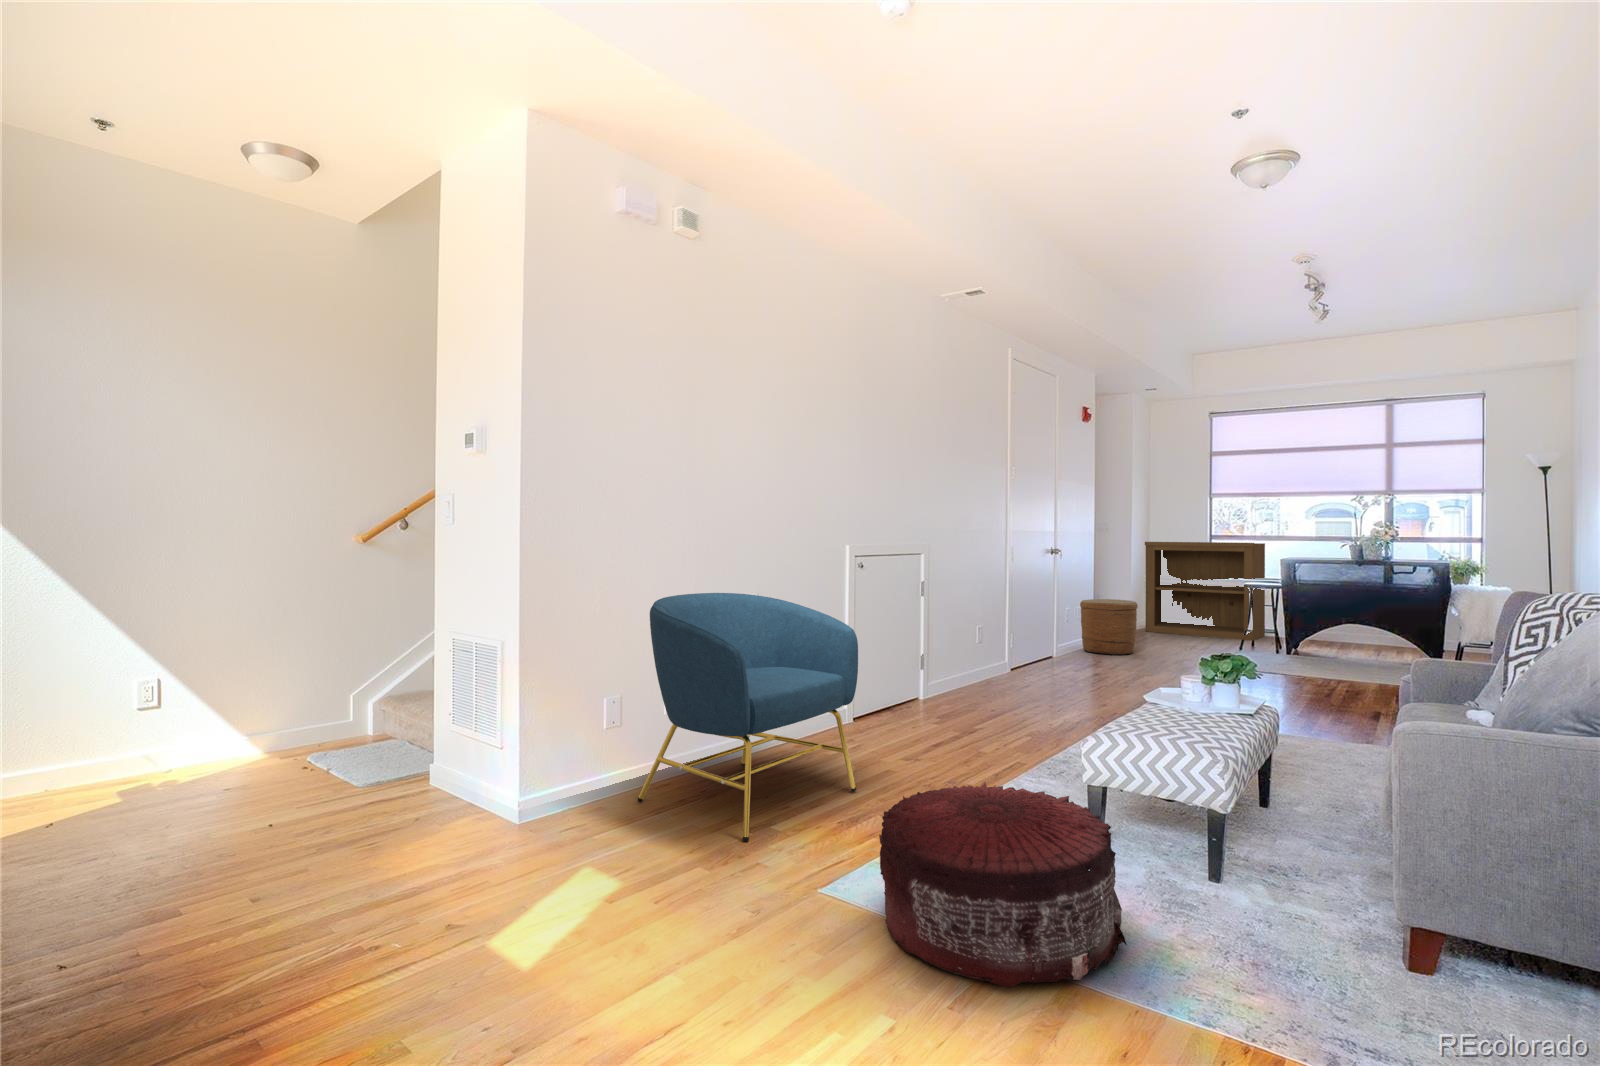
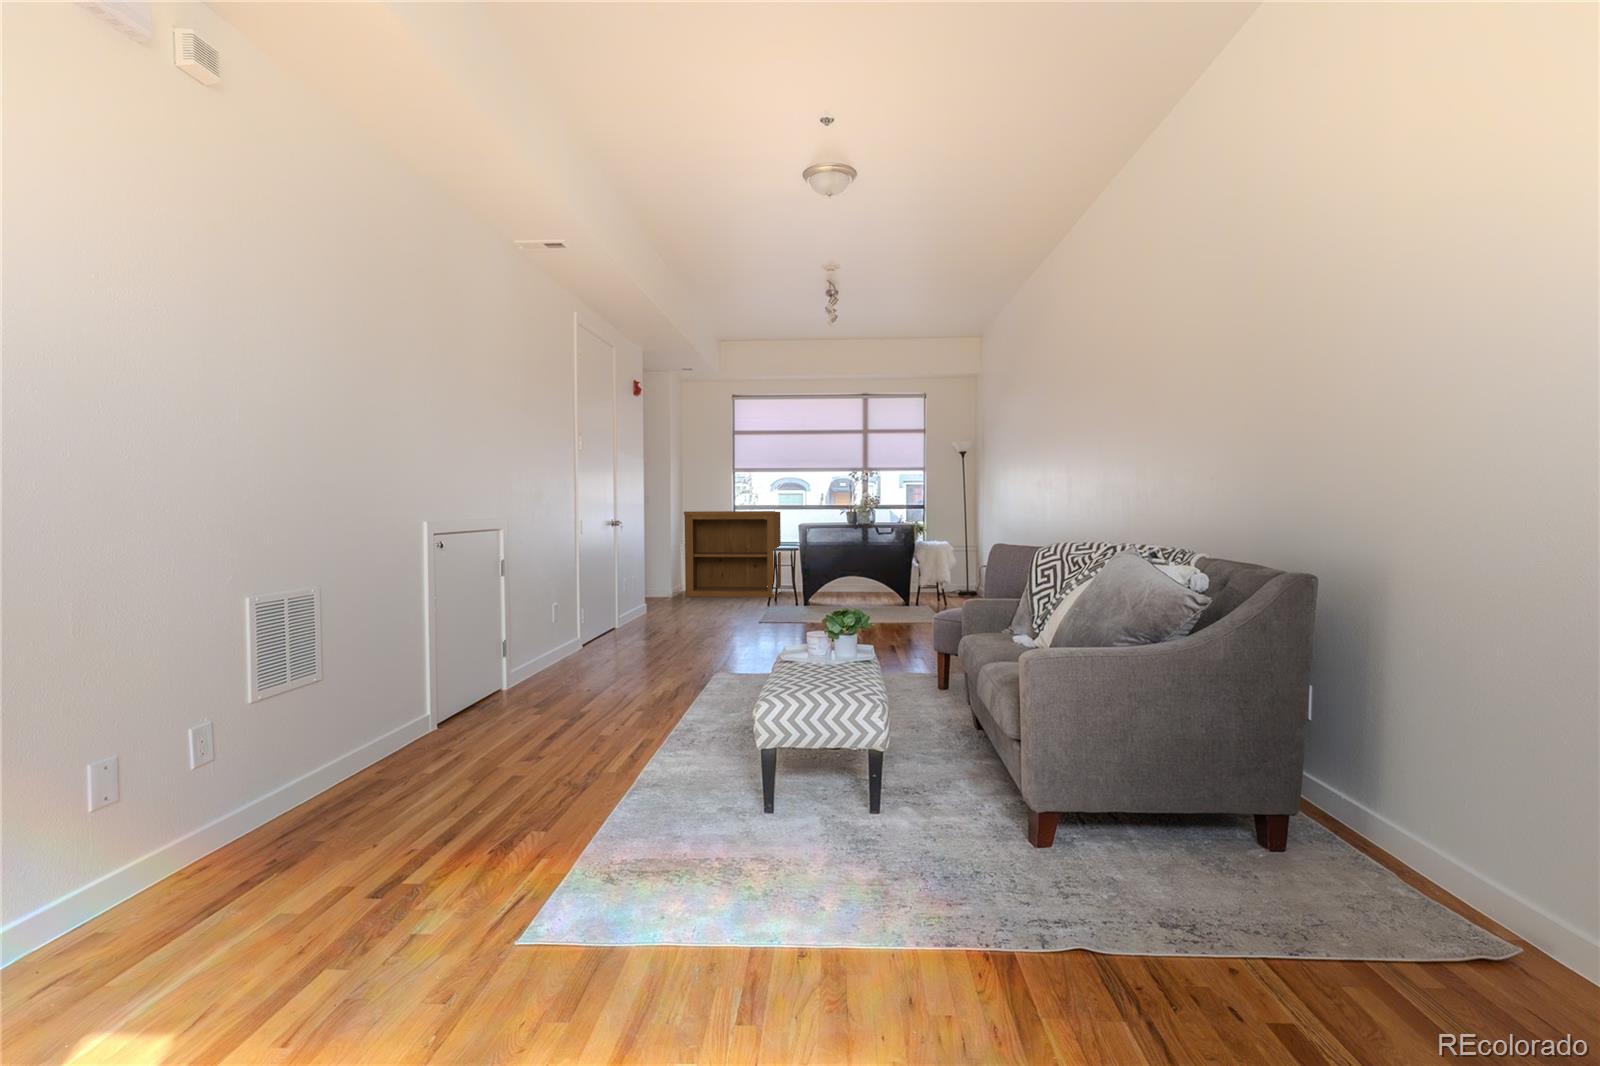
armchair: present [638,593,858,842] -> none [160,585,490,912]
woven basket: present [1080,599,1138,655] -> none [638,568,691,621]
pouf: present [879,782,1127,988] -> none [597,764,854,983]

